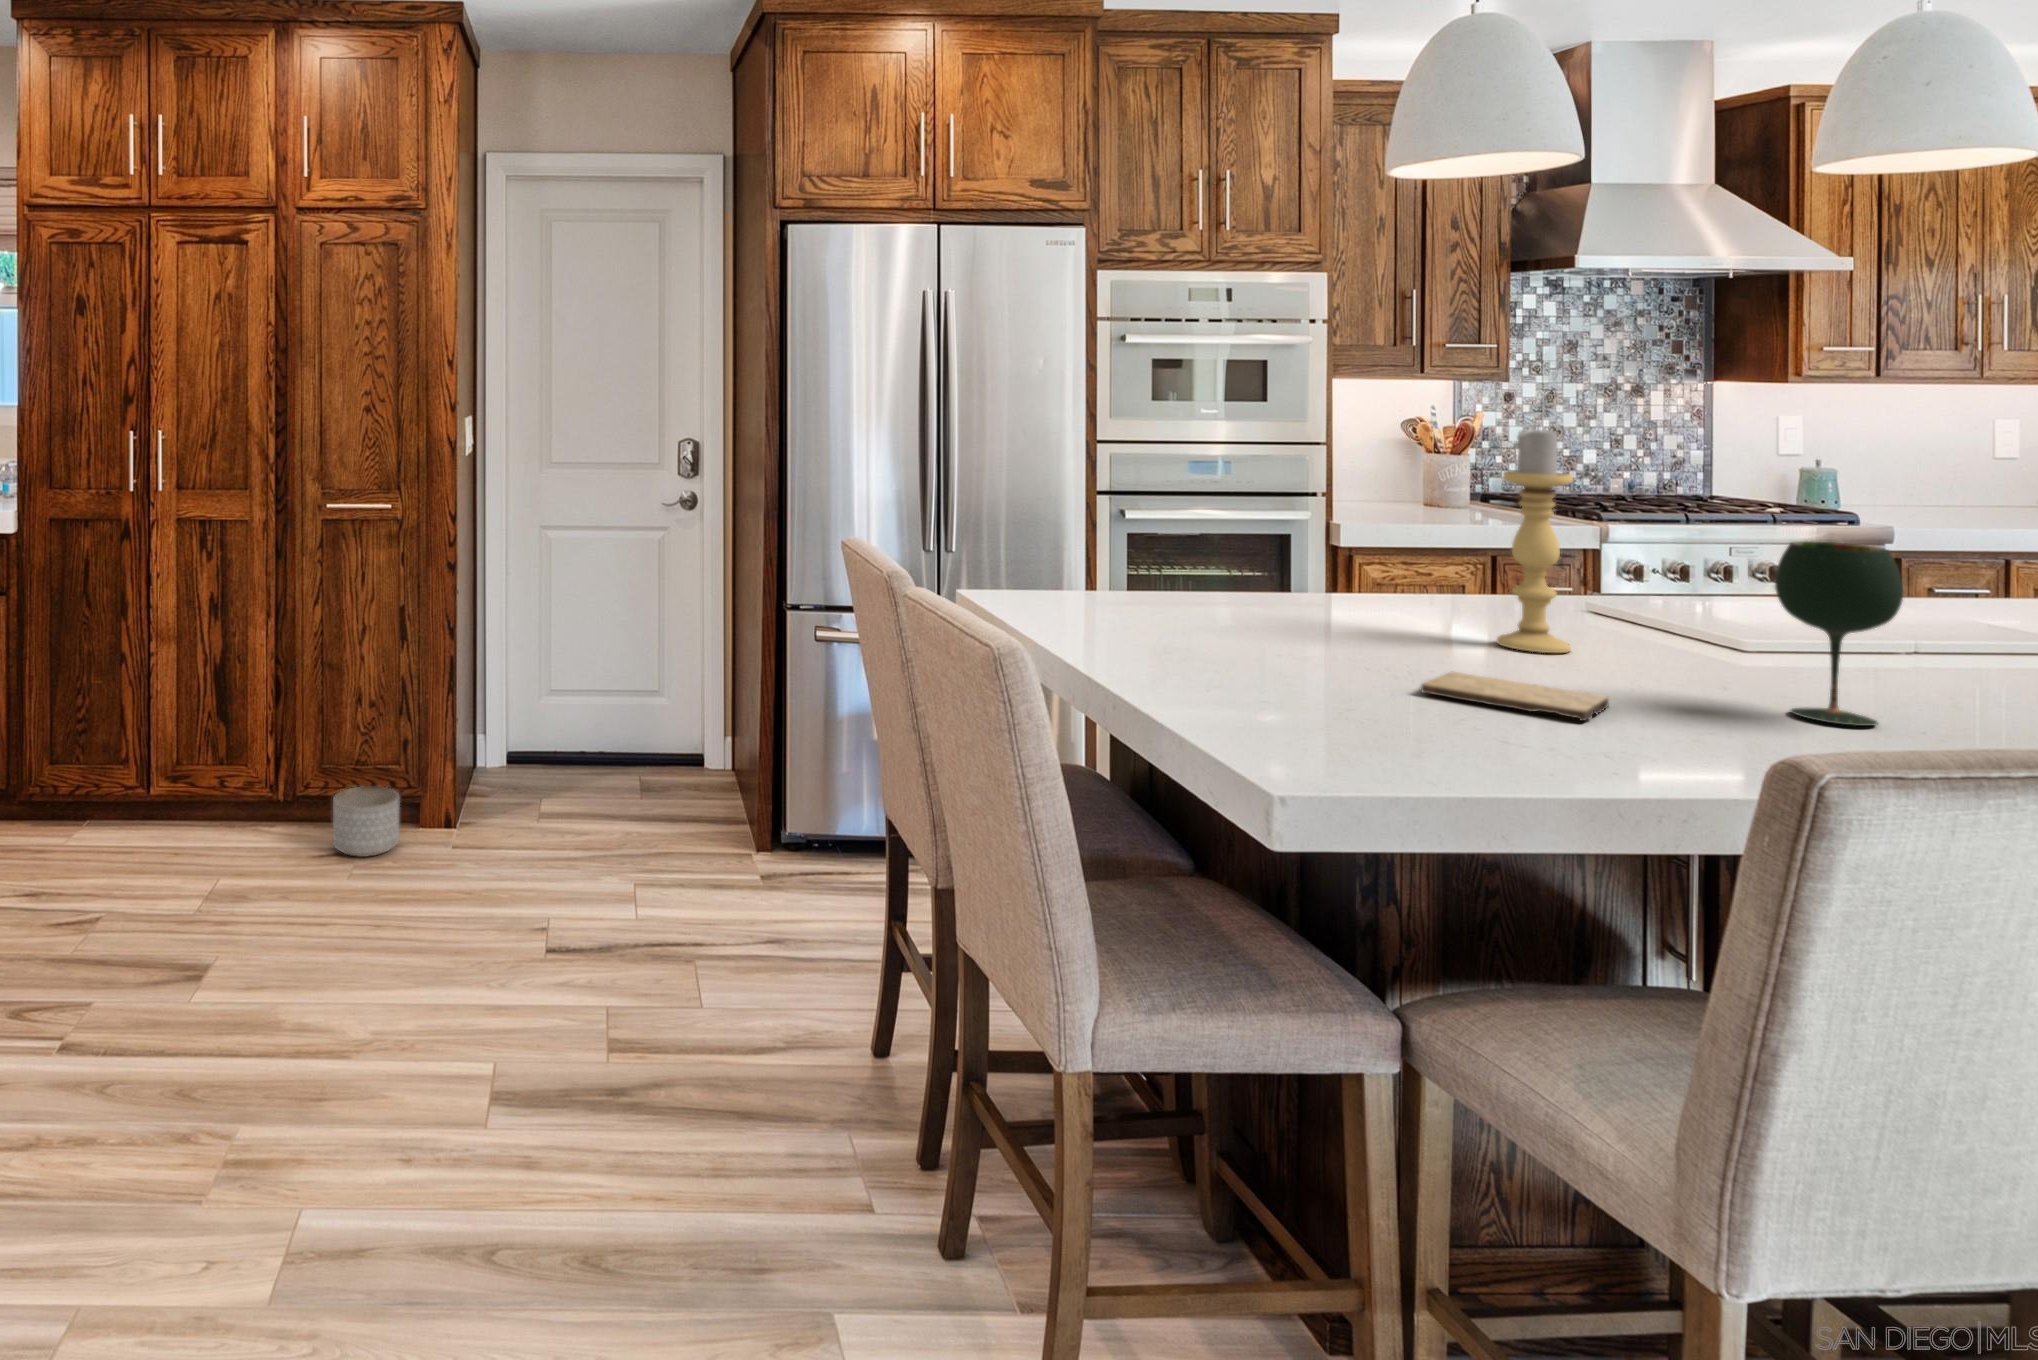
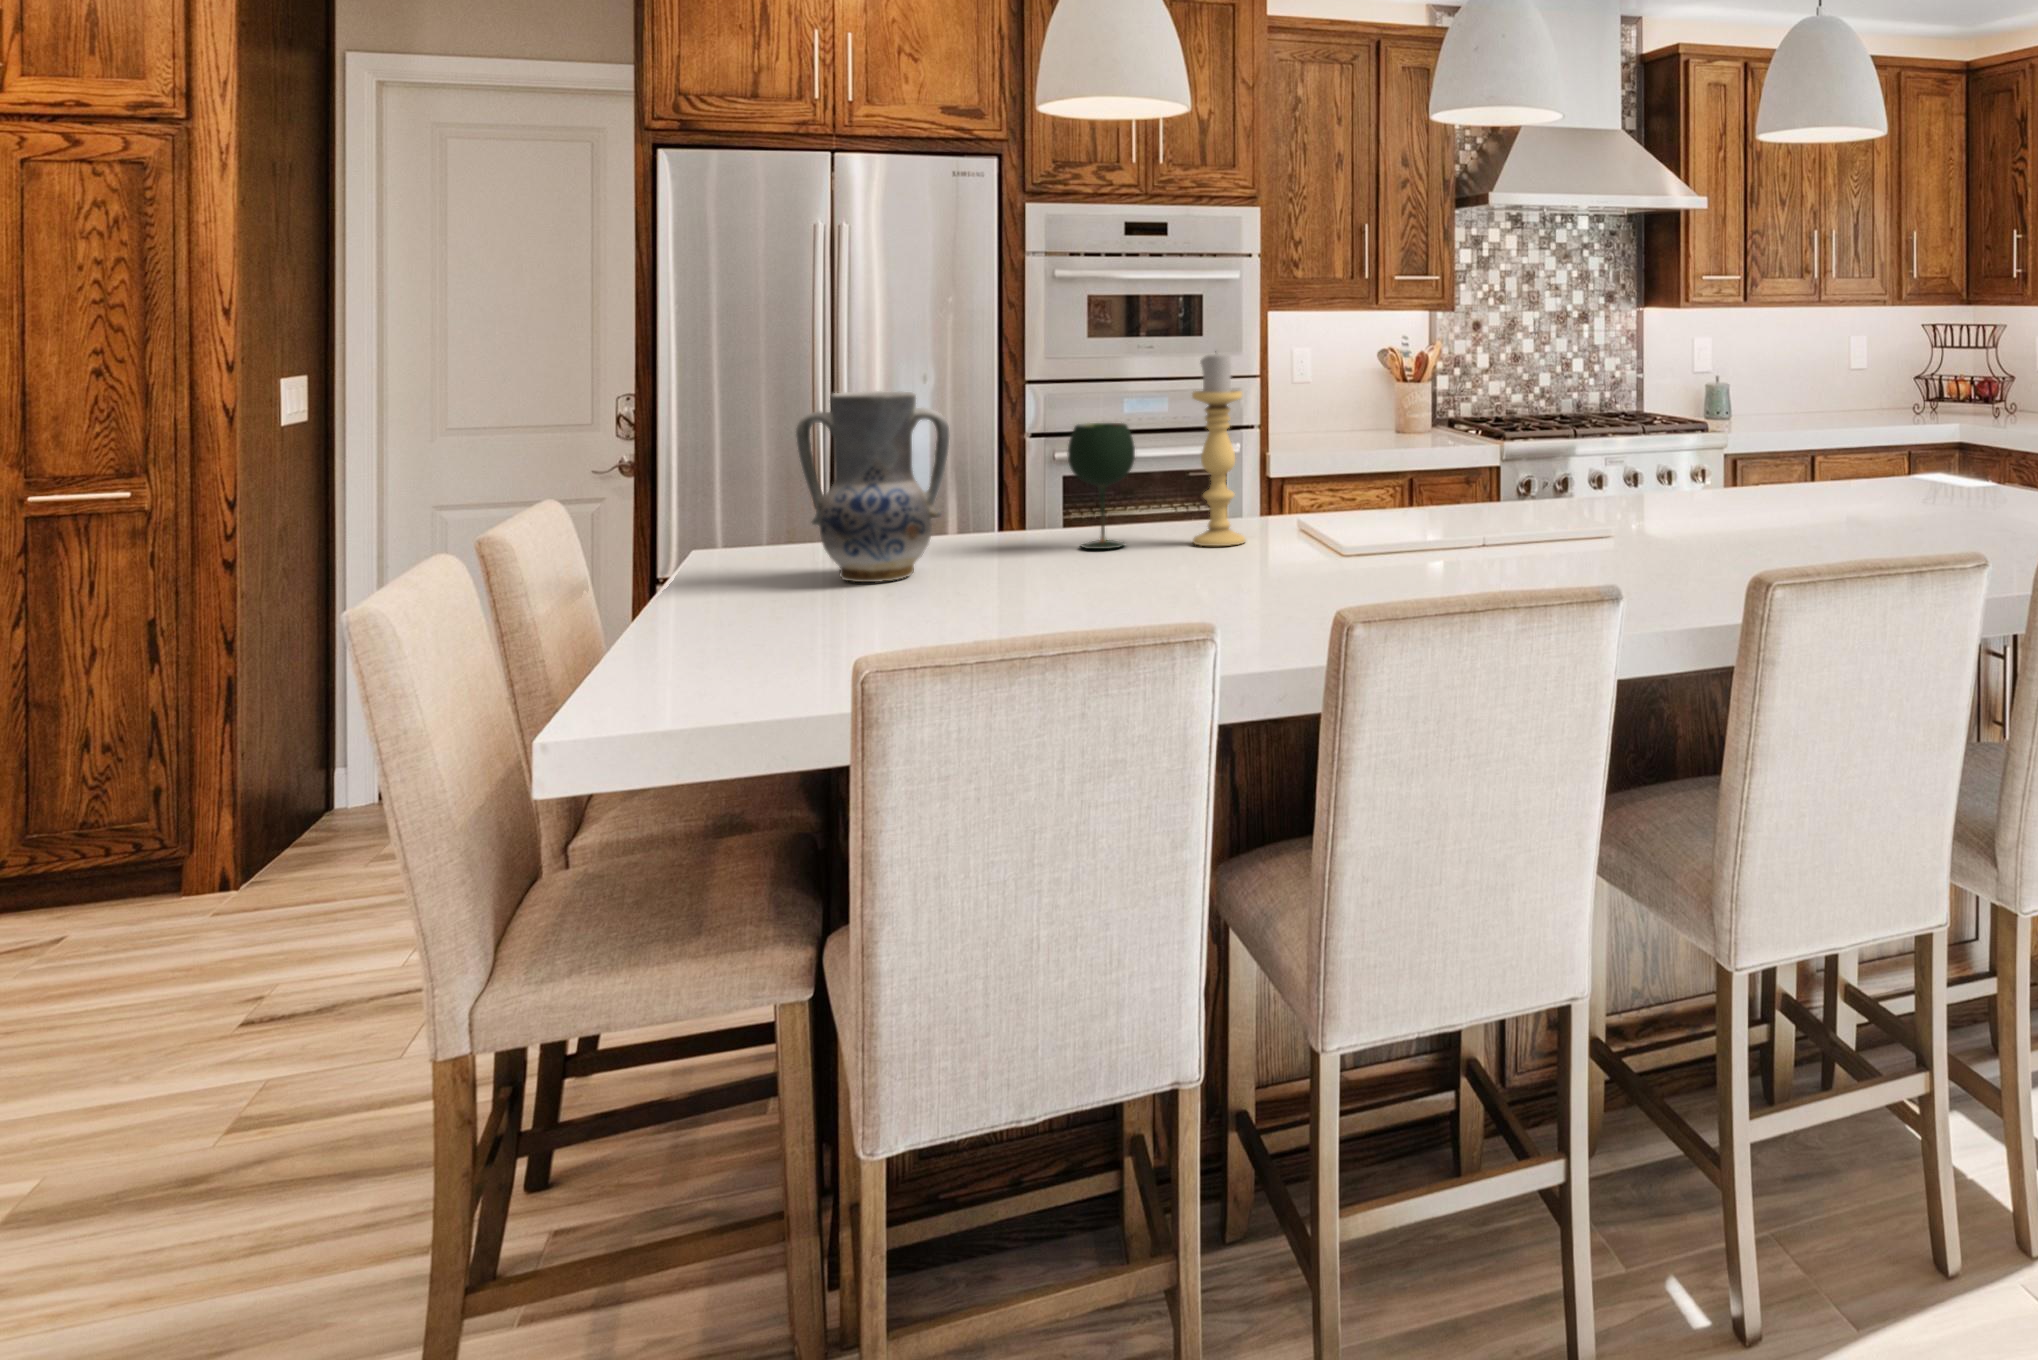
vase: none [1102,459,1264,665] -> present [796,391,949,582]
wine glass: present [1775,541,1904,726] -> present [1067,423,1135,549]
cutting board: present [1421,672,1609,721] -> none [1045,567,1188,595]
planter: present [333,787,400,857] -> none [64,843,175,932]

